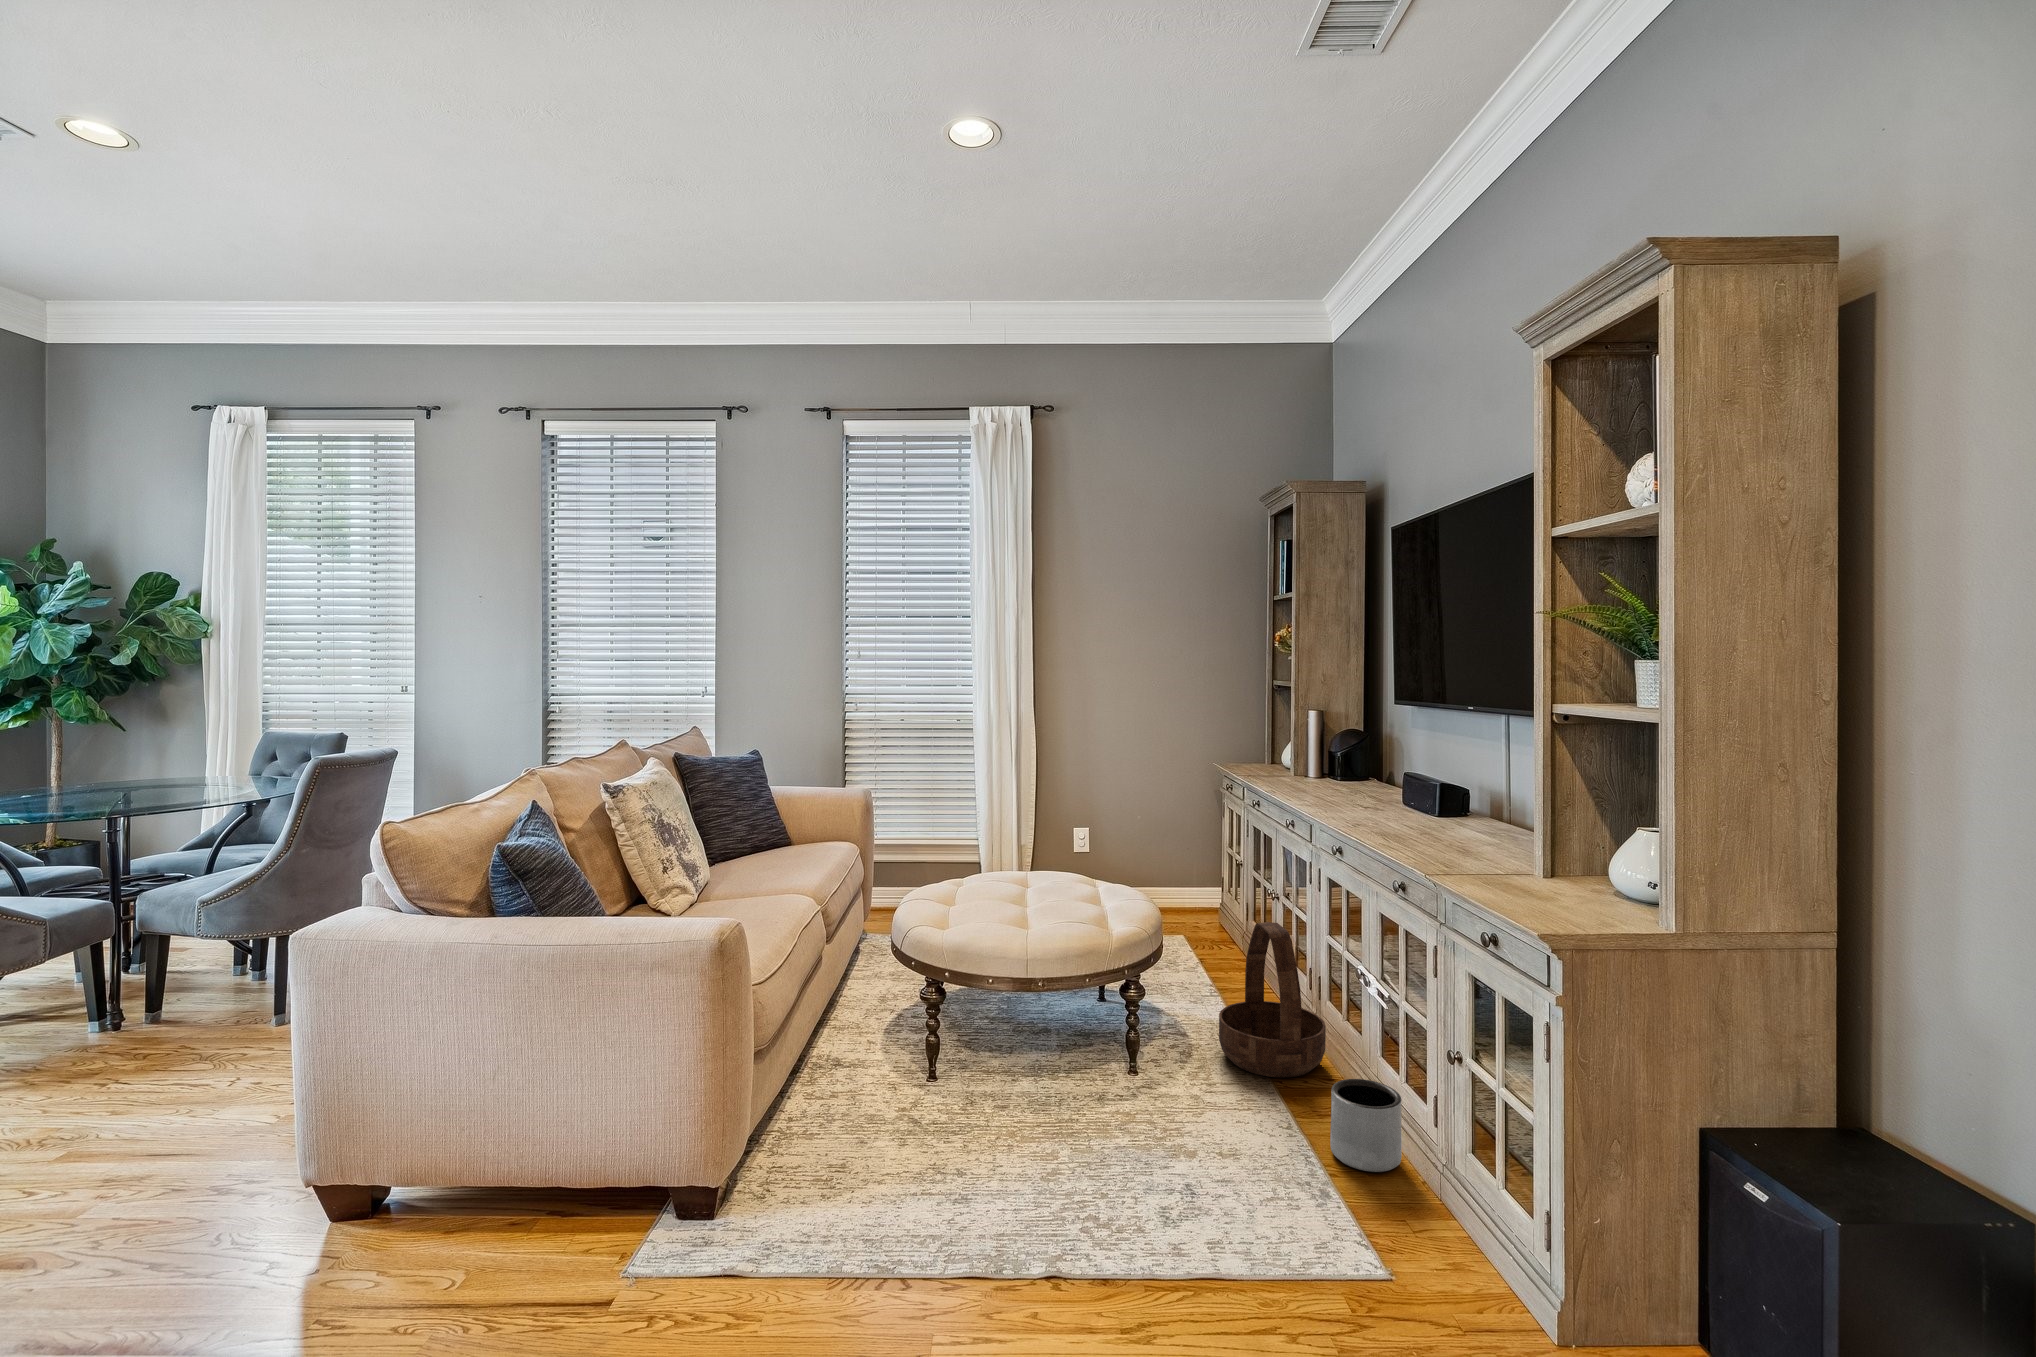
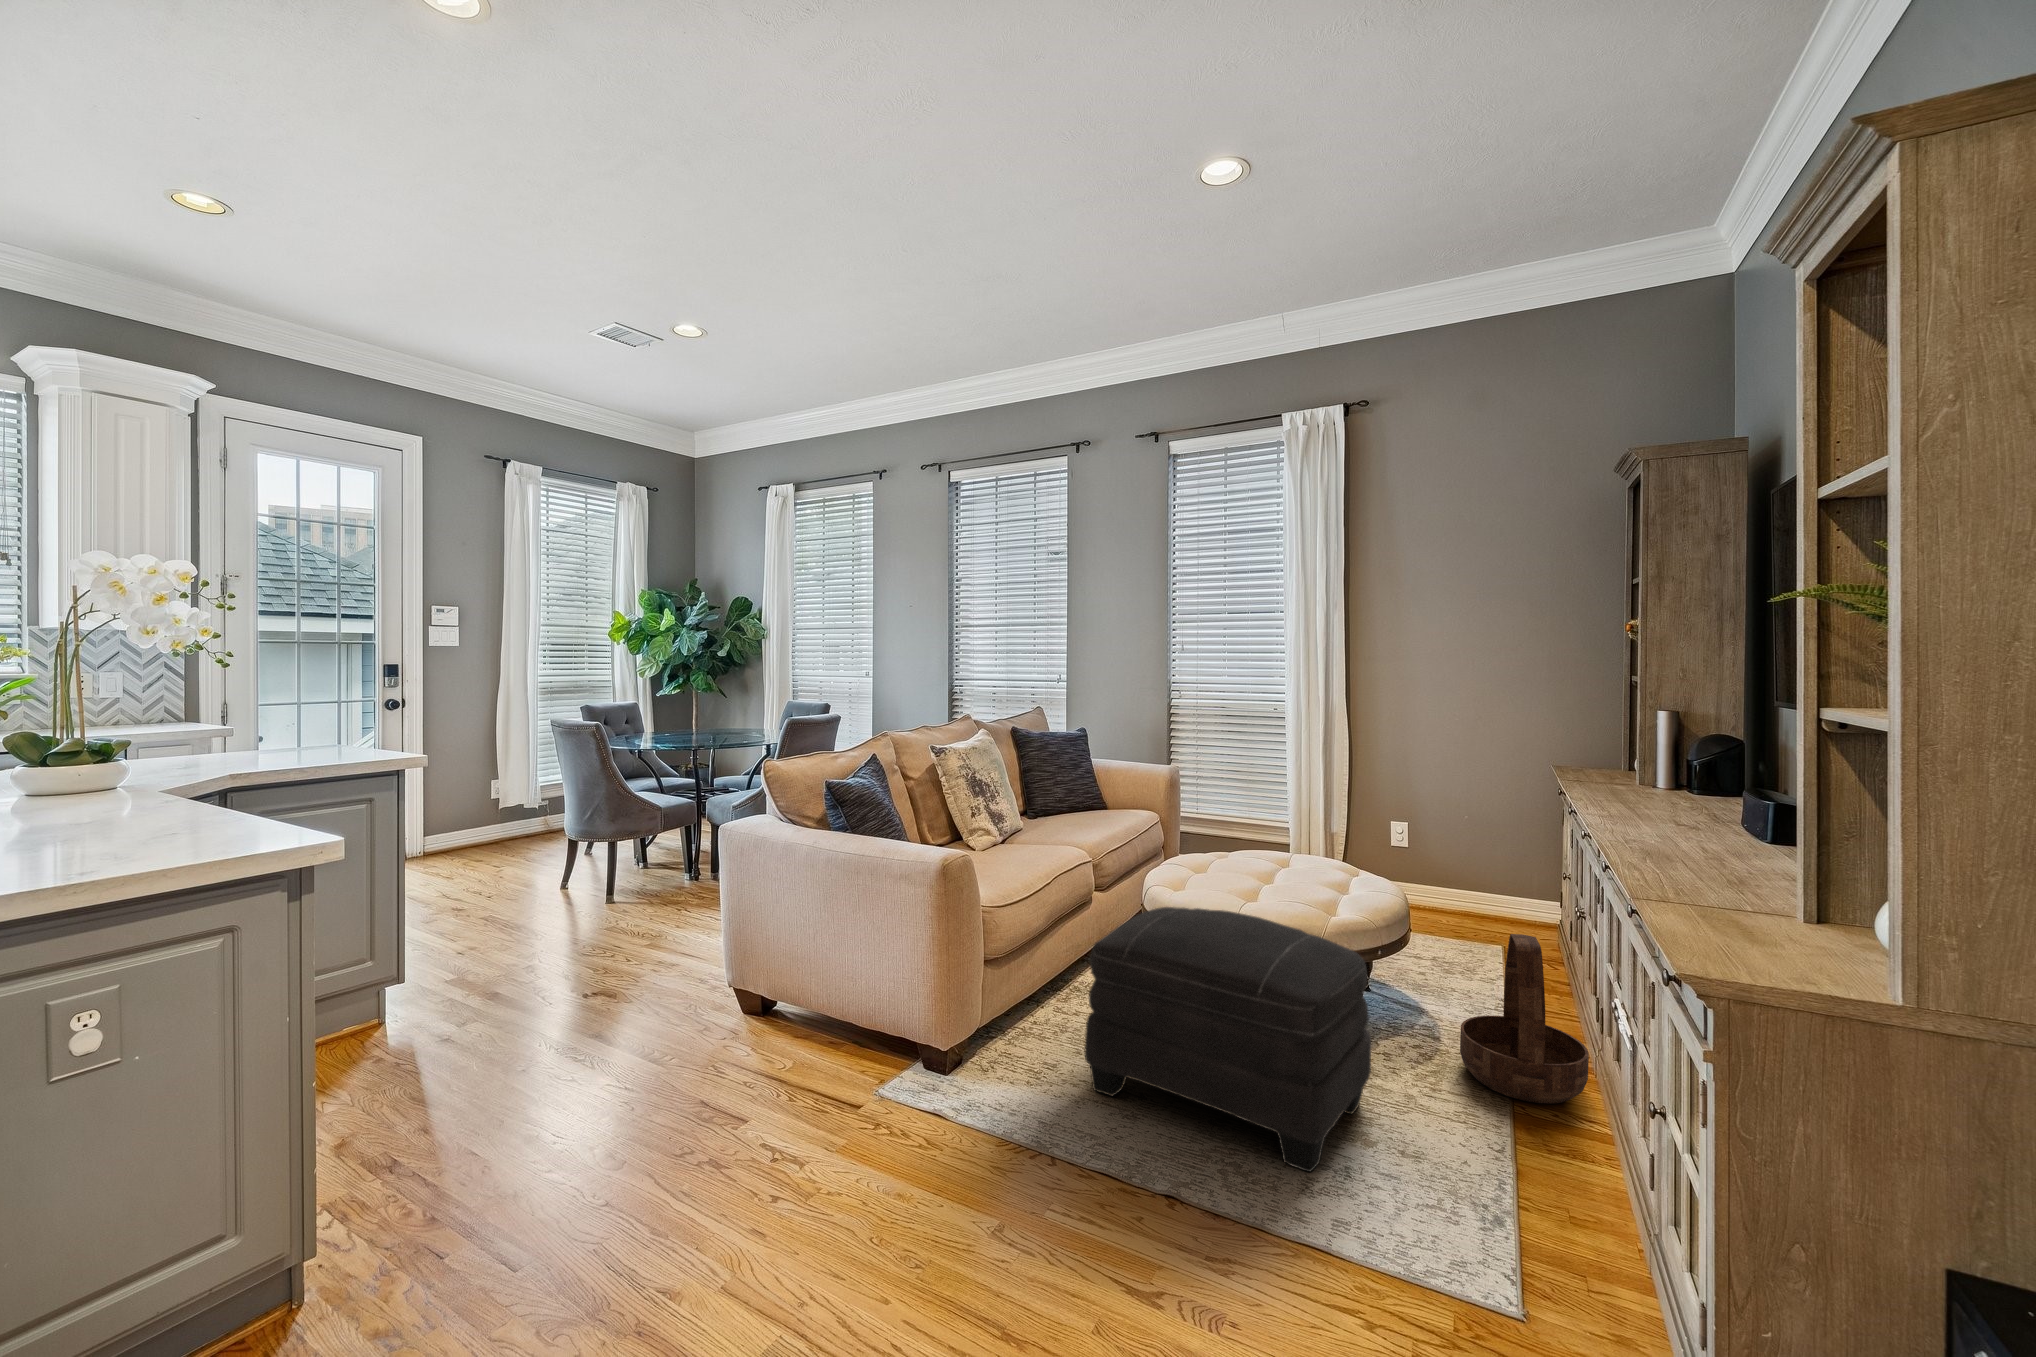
ottoman: none [891,945,1173,1203] -> present [1084,907,1371,1172]
planter: present [1330,1079,1402,1172] -> none [1531,1109,1619,1218]

